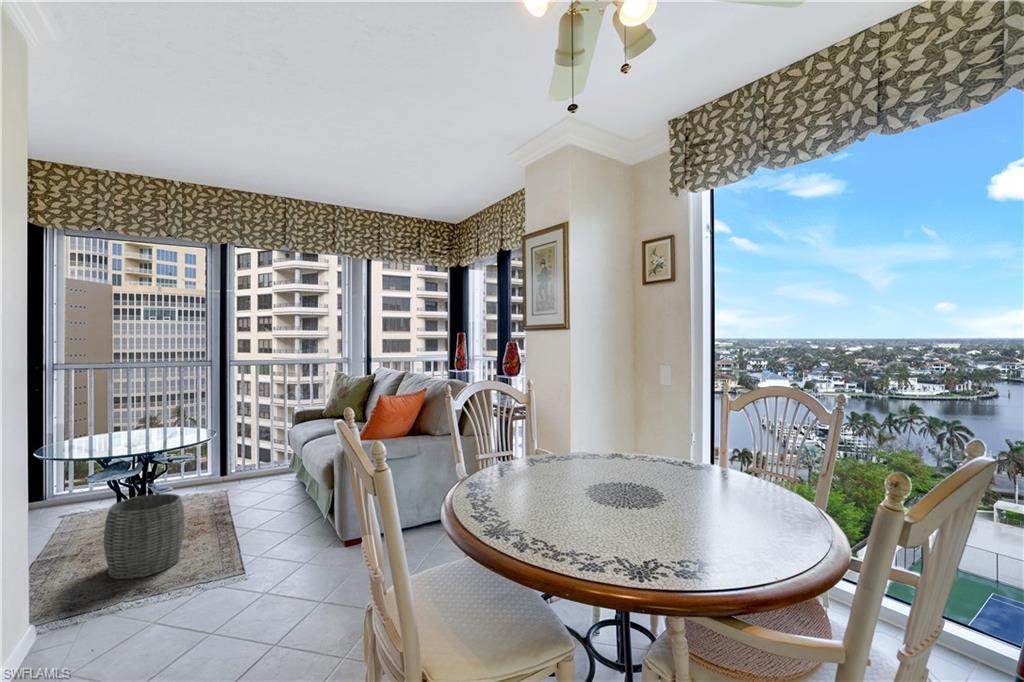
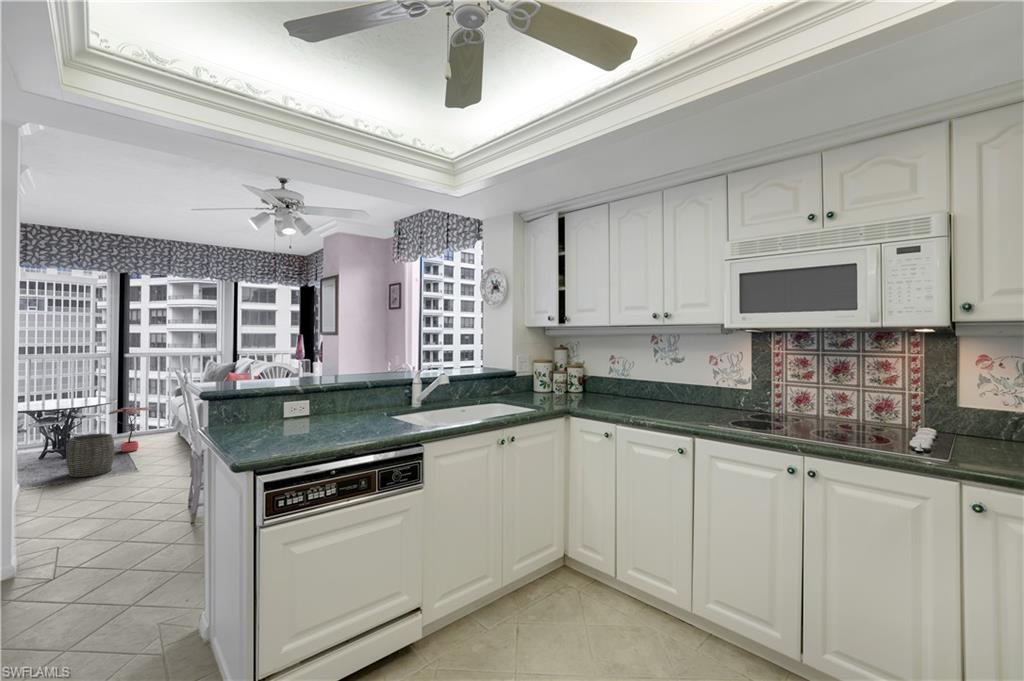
potted plant: none [192,441,252,511] -> present [109,407,150,452]

